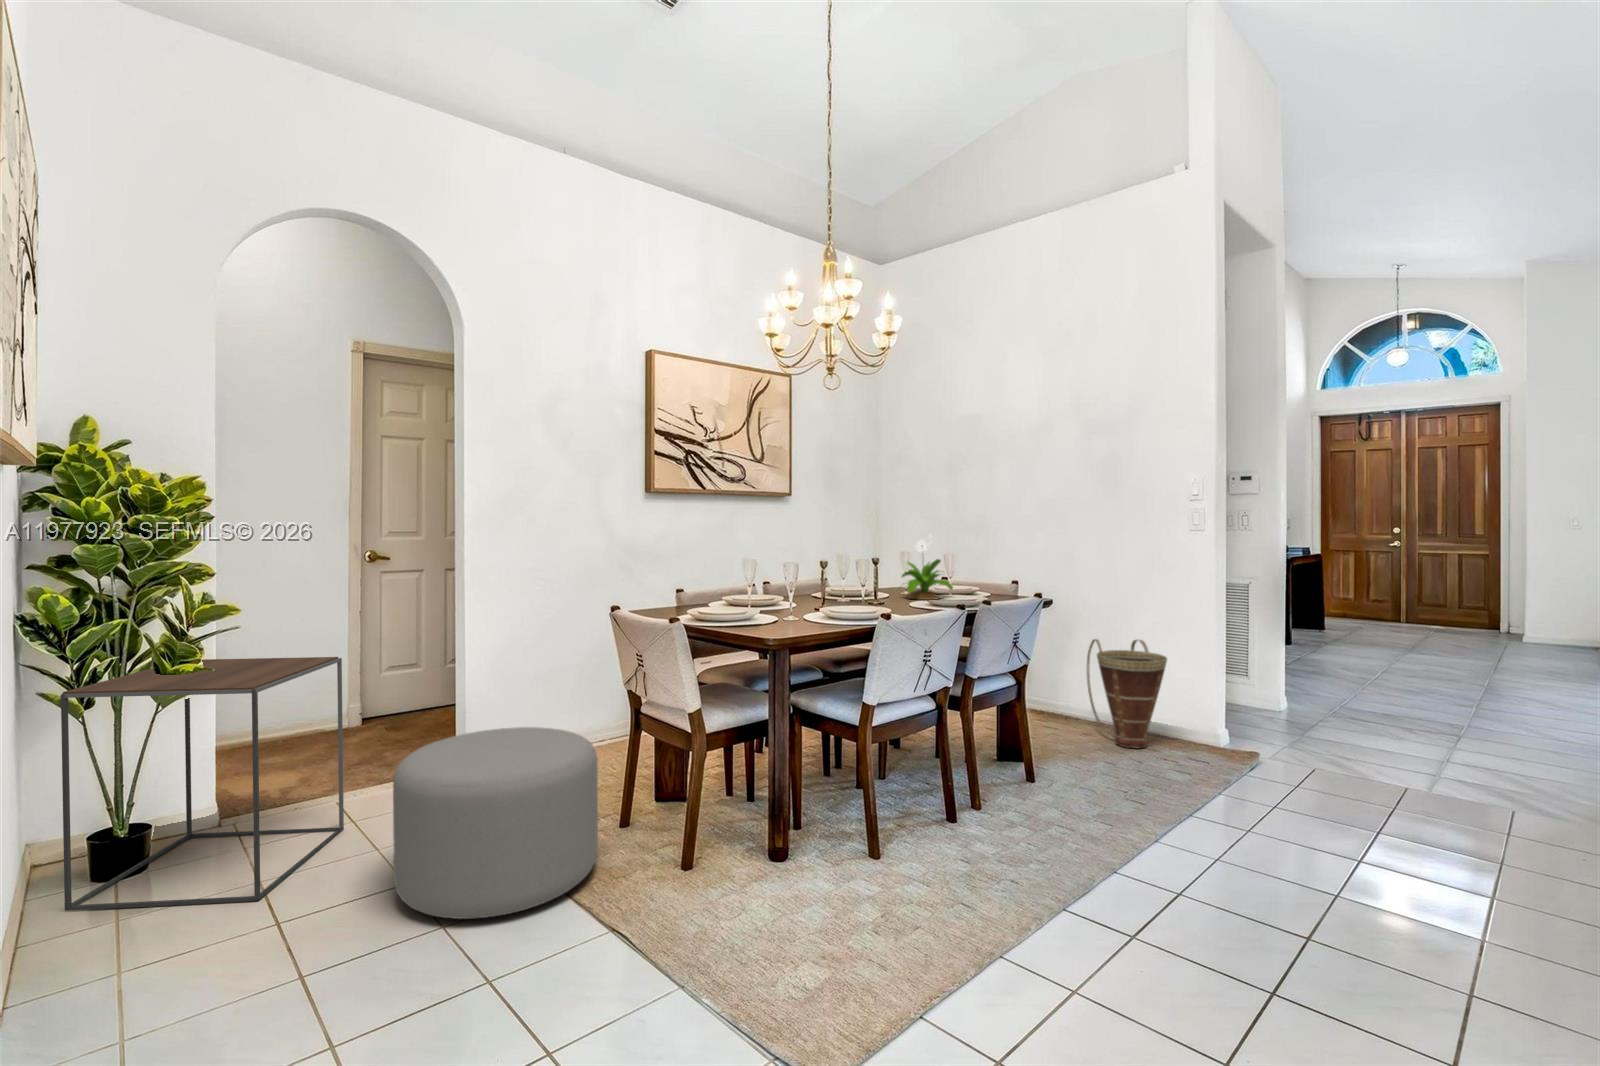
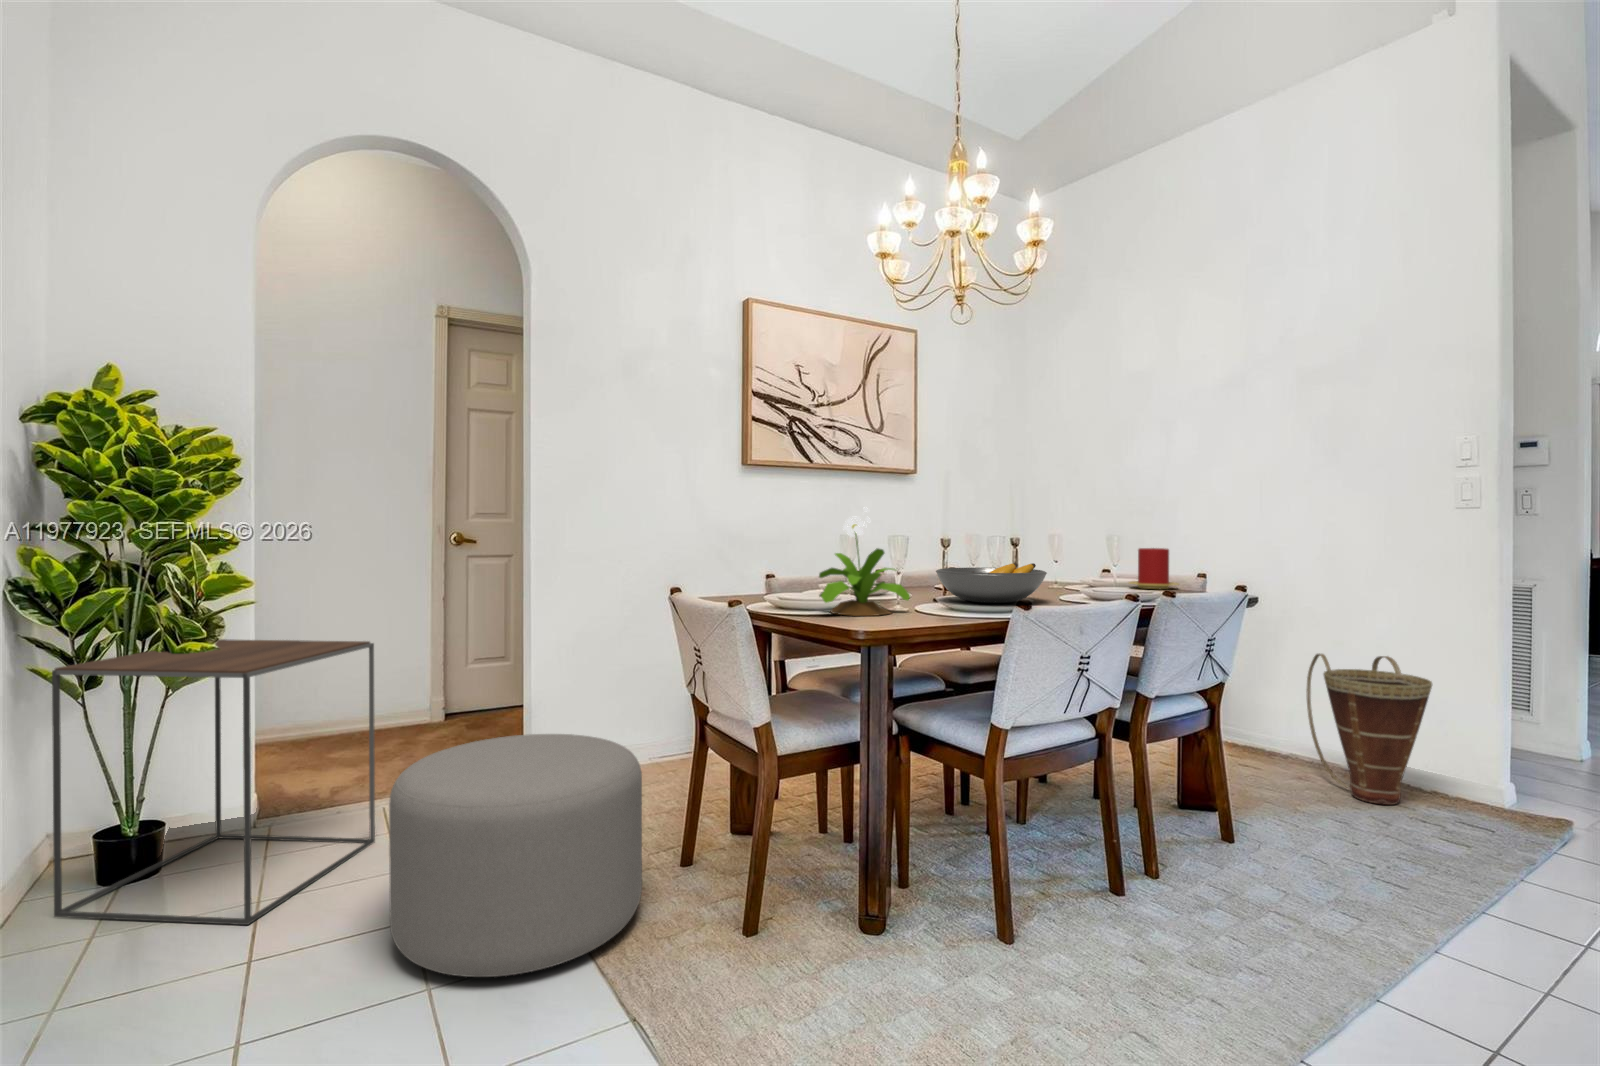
potted flower: present [902,540,953,600] -> present [819,507,911,616]
candle: none [959,563,996,594] -> present [1129,548,1179,589]
fruit bowl: none [817,579,901,610] -> present [936,563,1047,603]

